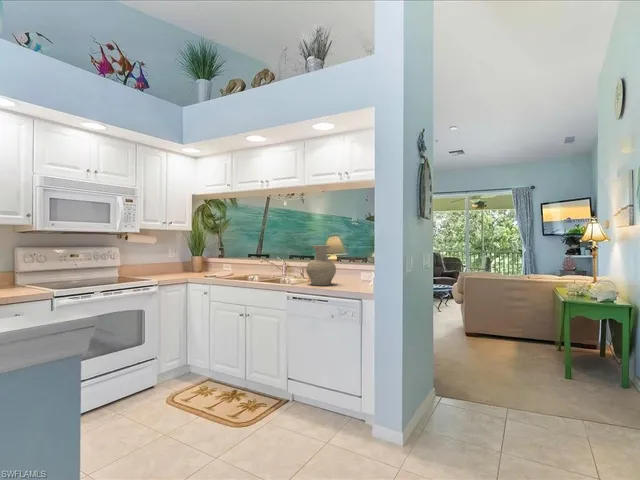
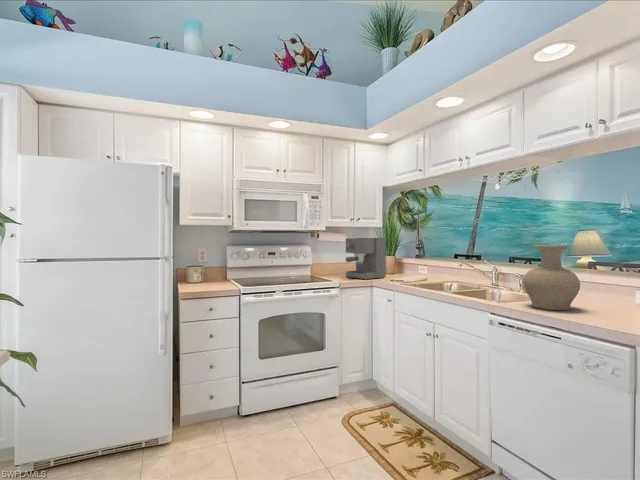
coffee maker: none [159,240,197,277] -> present [346,238,386,280]

